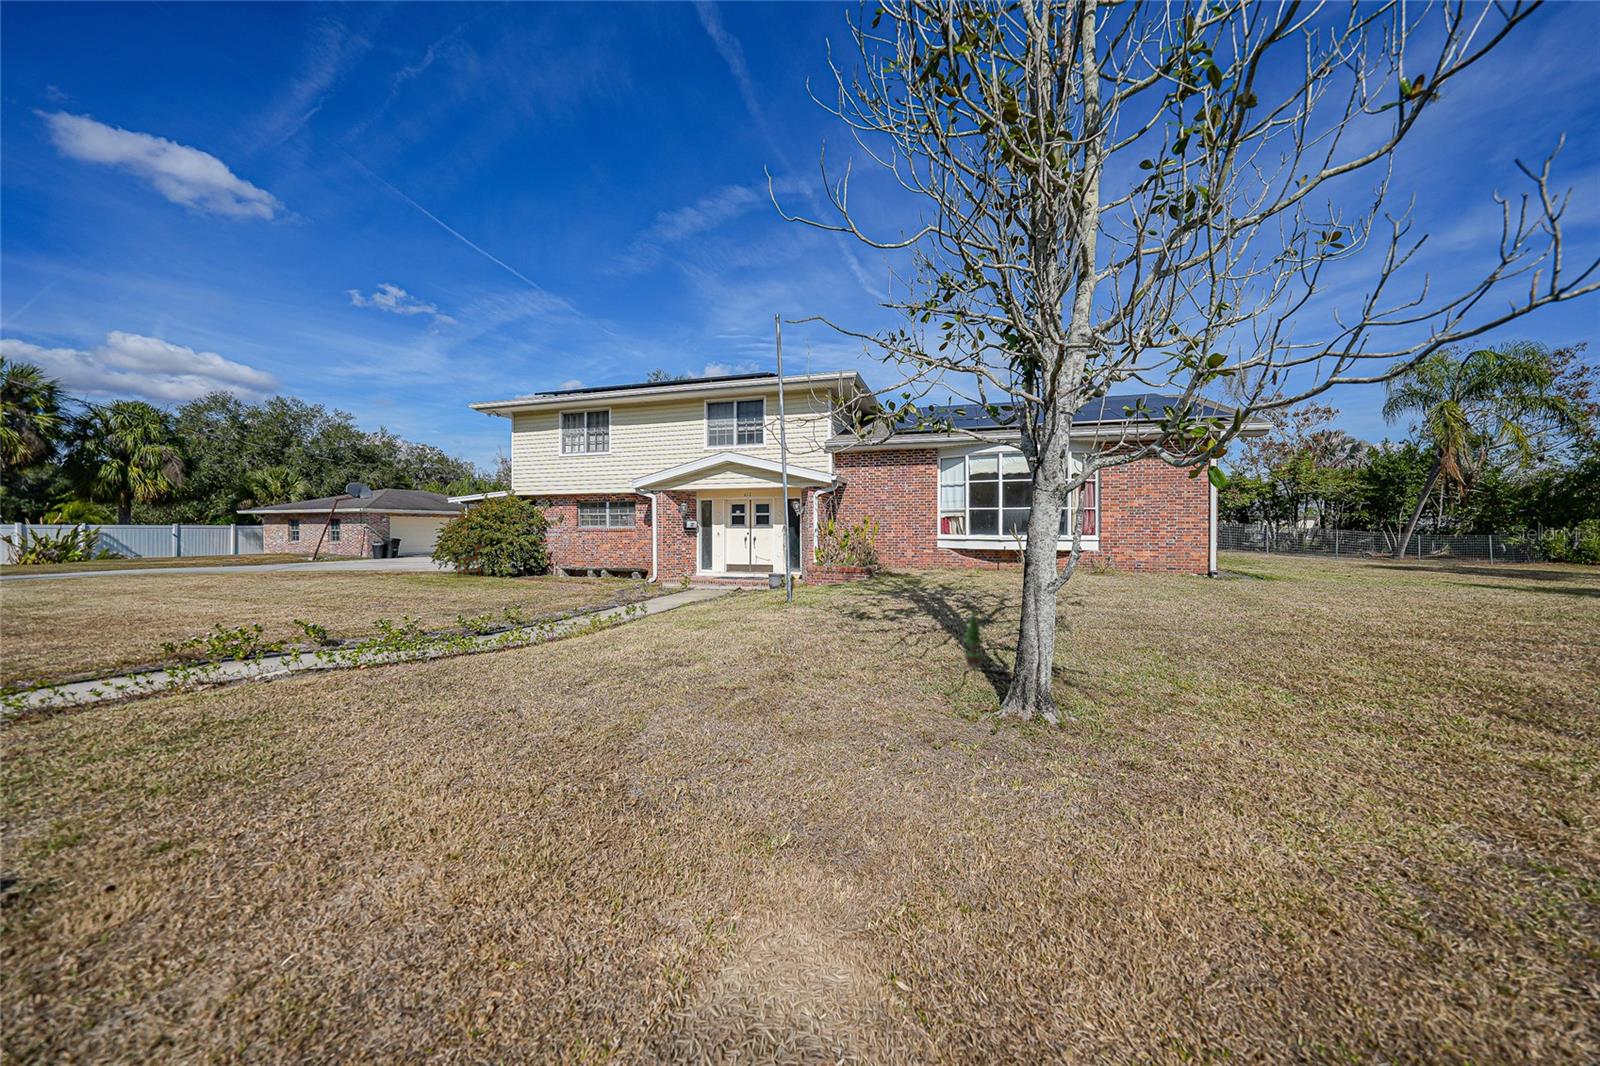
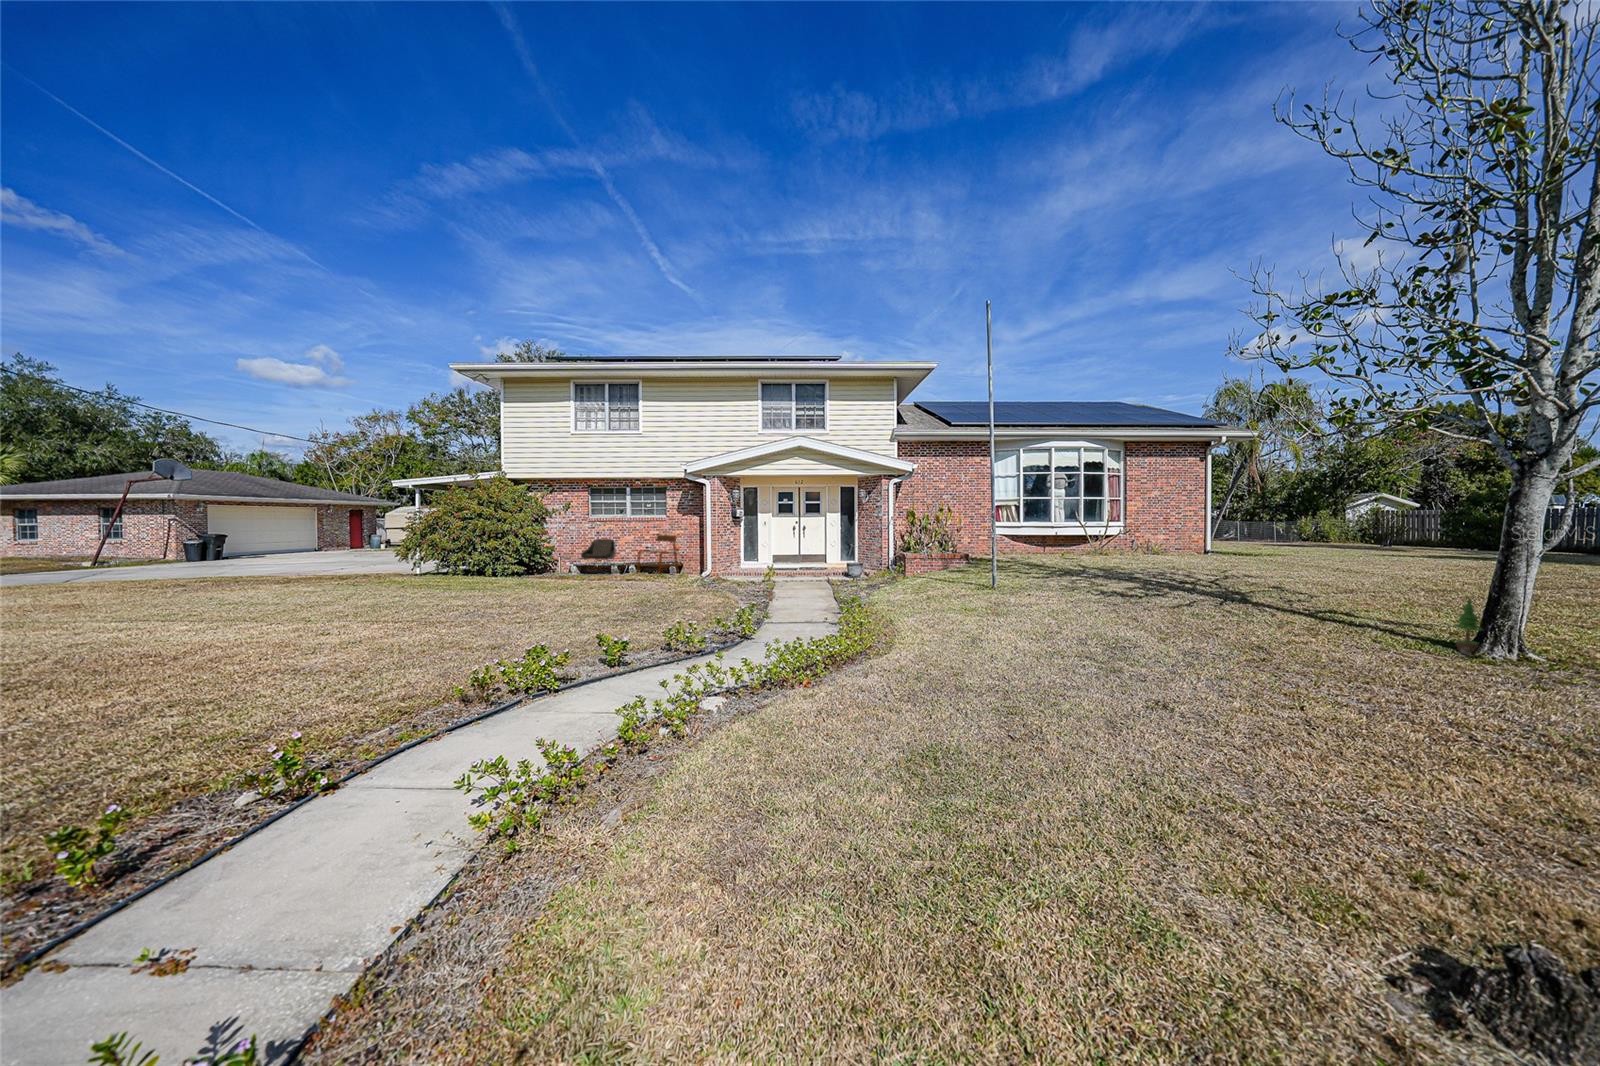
bench: present [457,544,486,577] -> present [637,535,678,574]
lounge chair: none [560,544,593,574] -> present [581,539,617,573]

